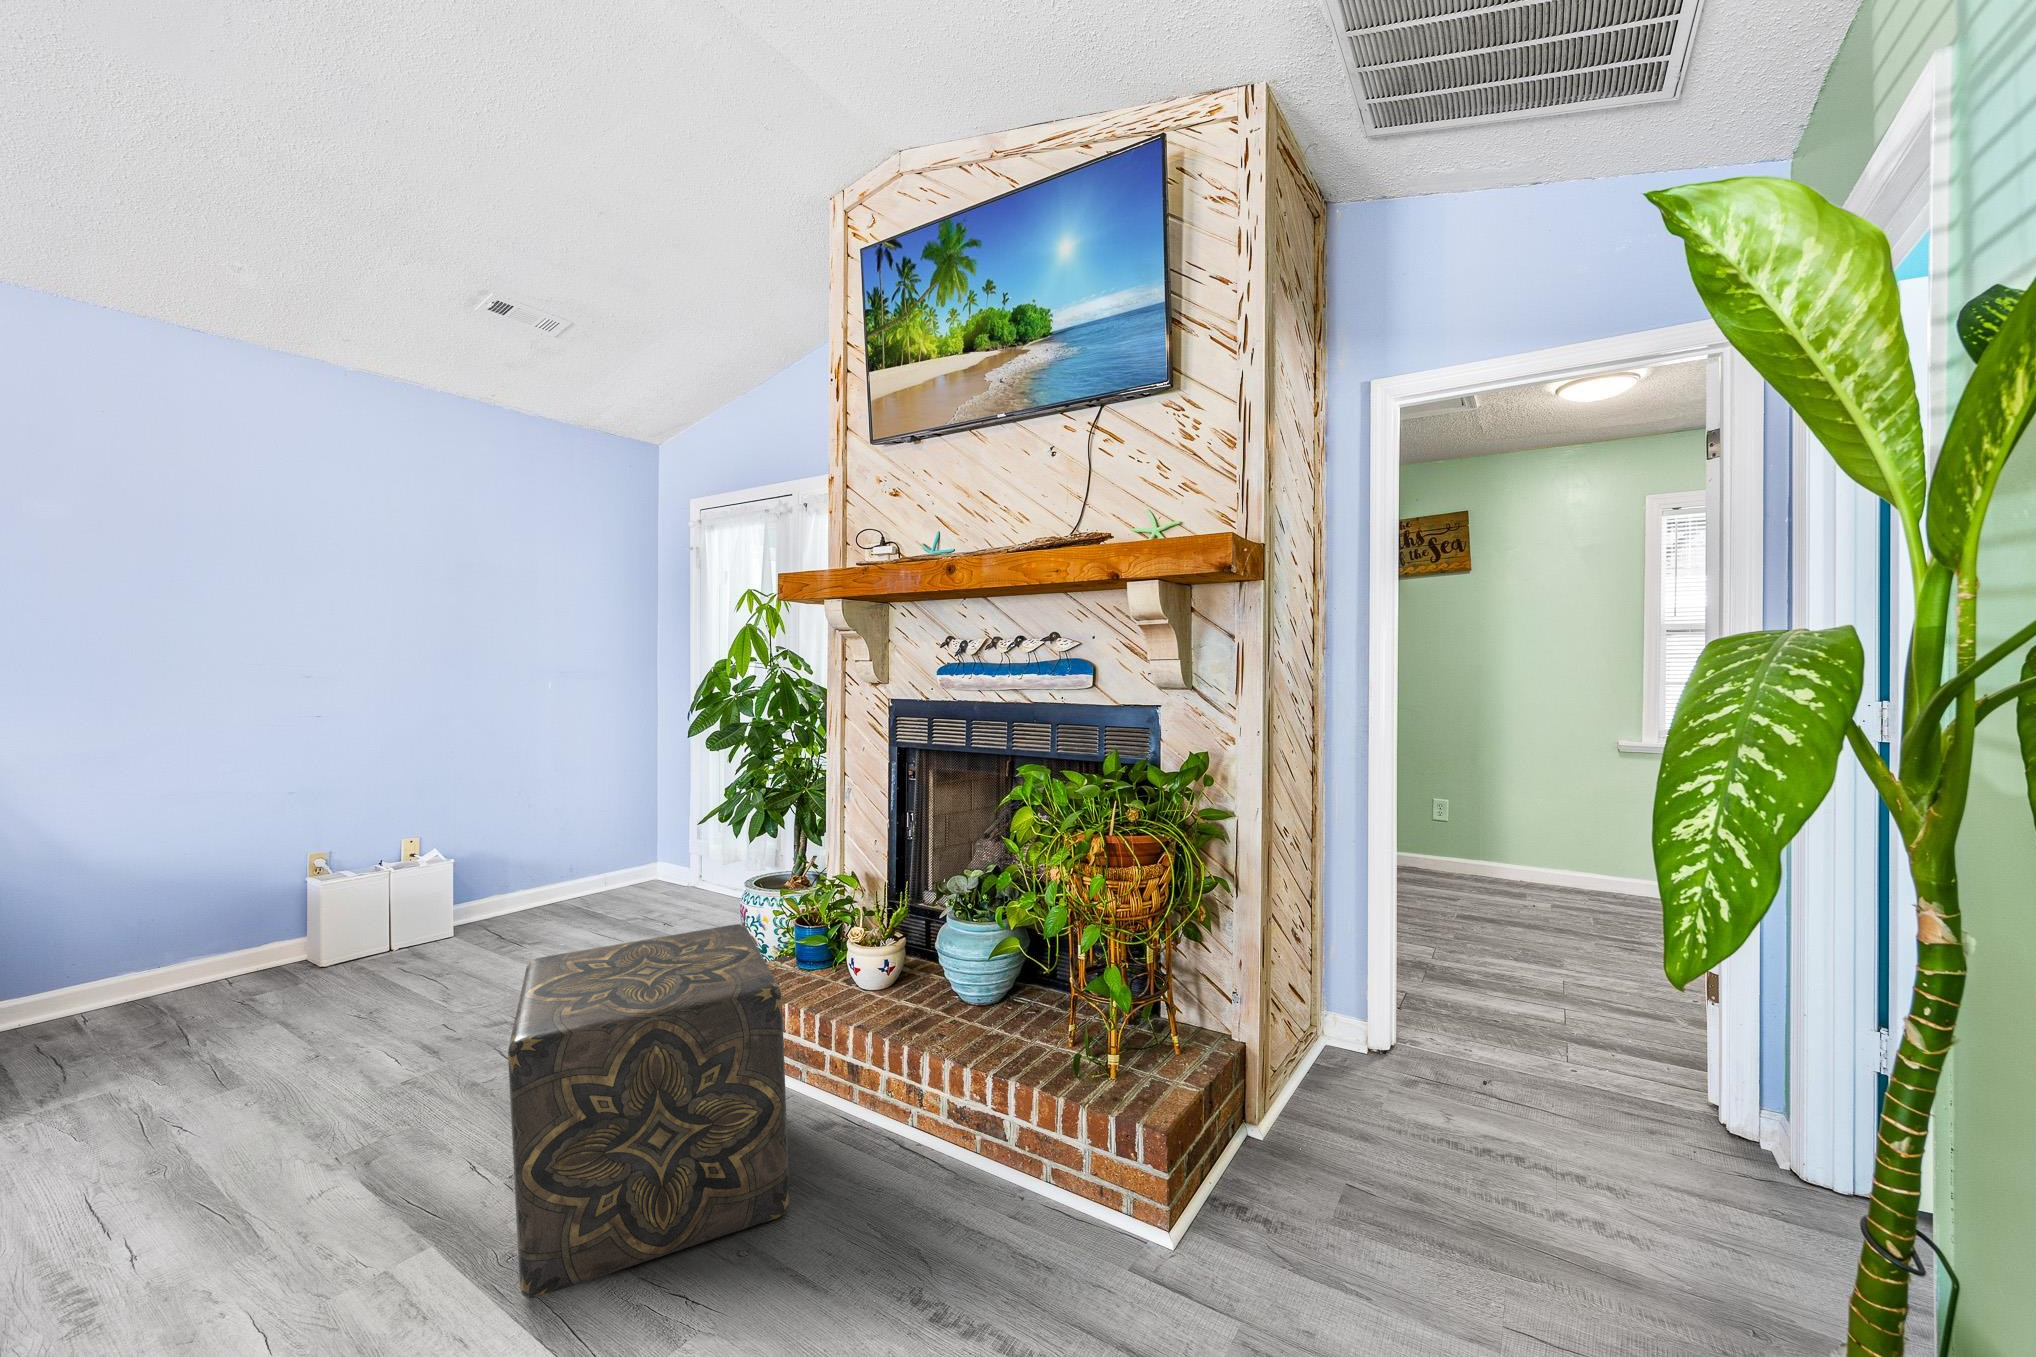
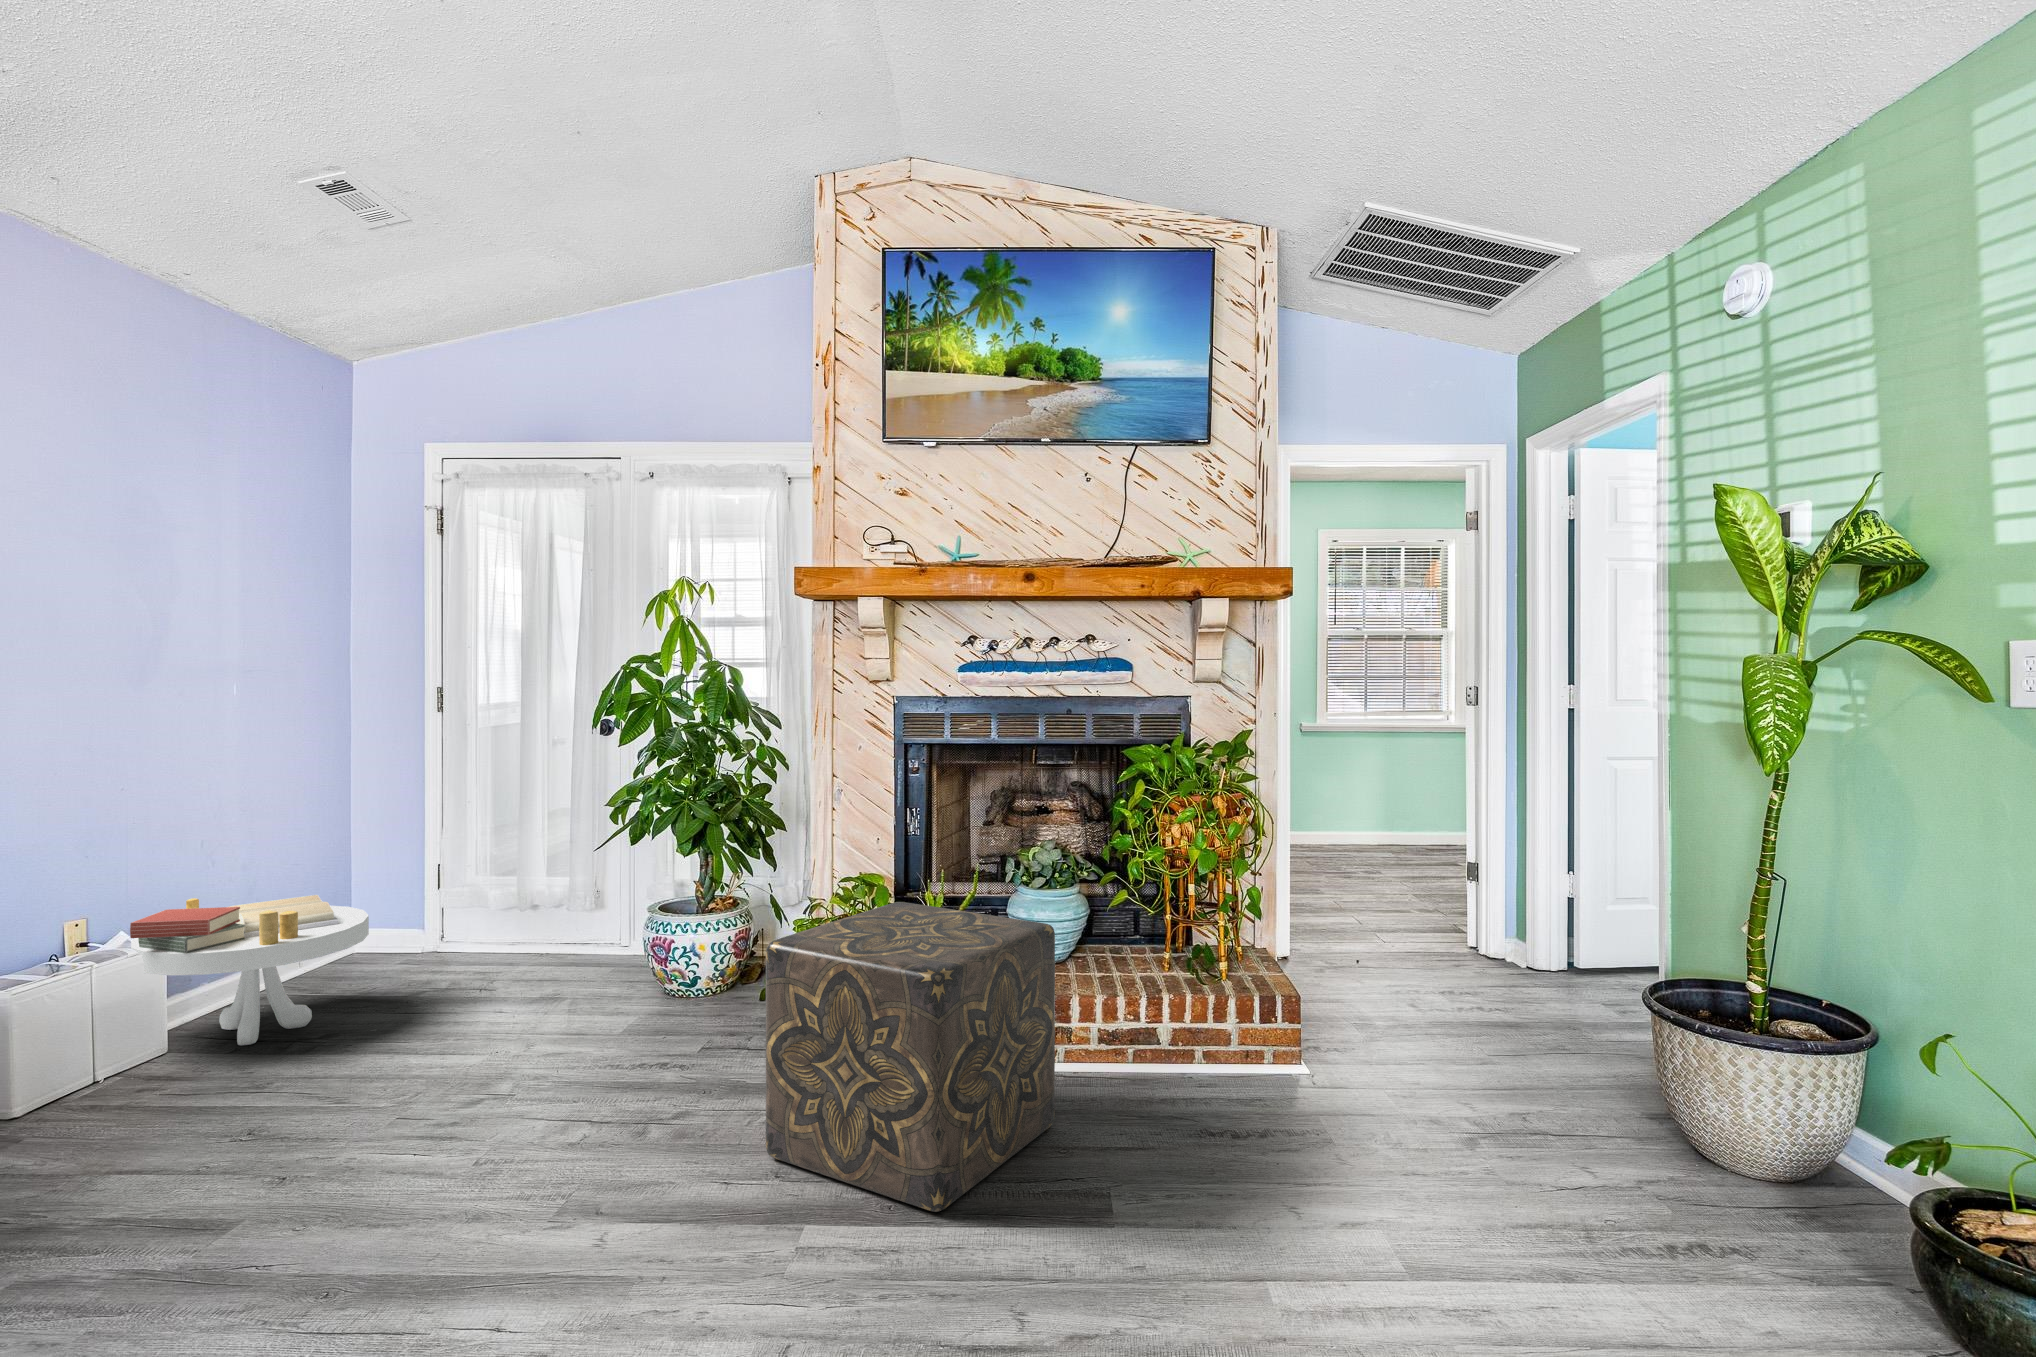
side table: none [410,837,581,947] -> present [130,895,369,1045]

